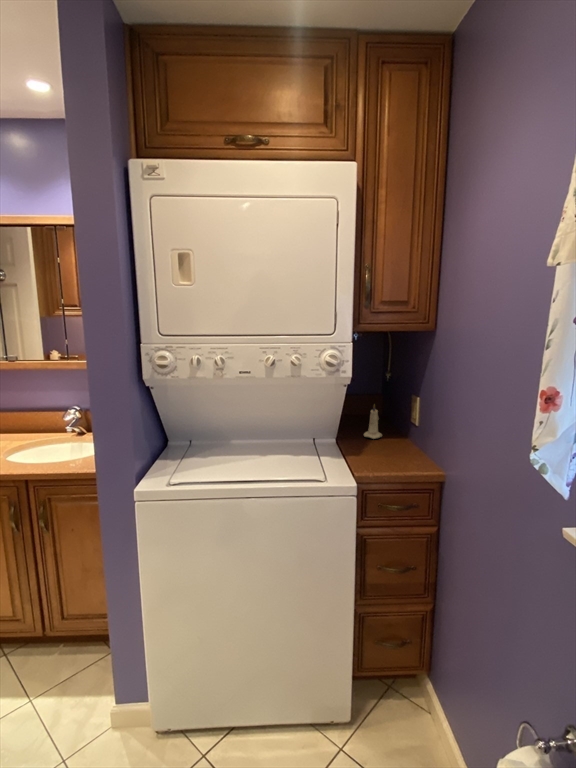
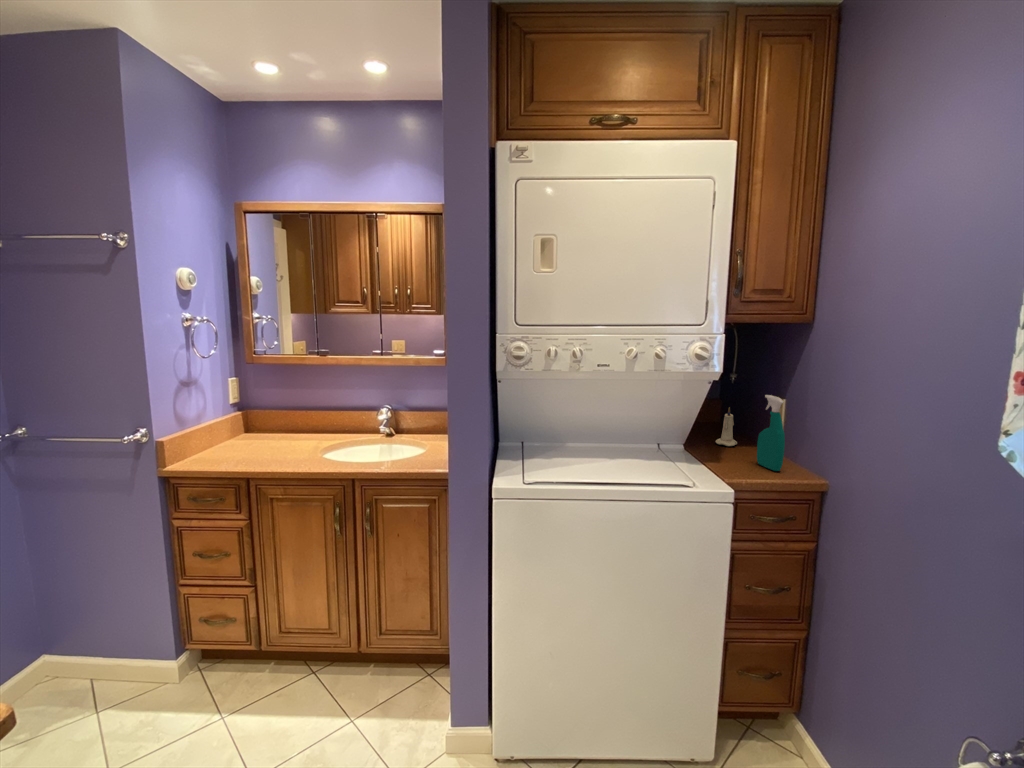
spray bottle: none [390,395,411,463] -> present [757,395,785,471]

